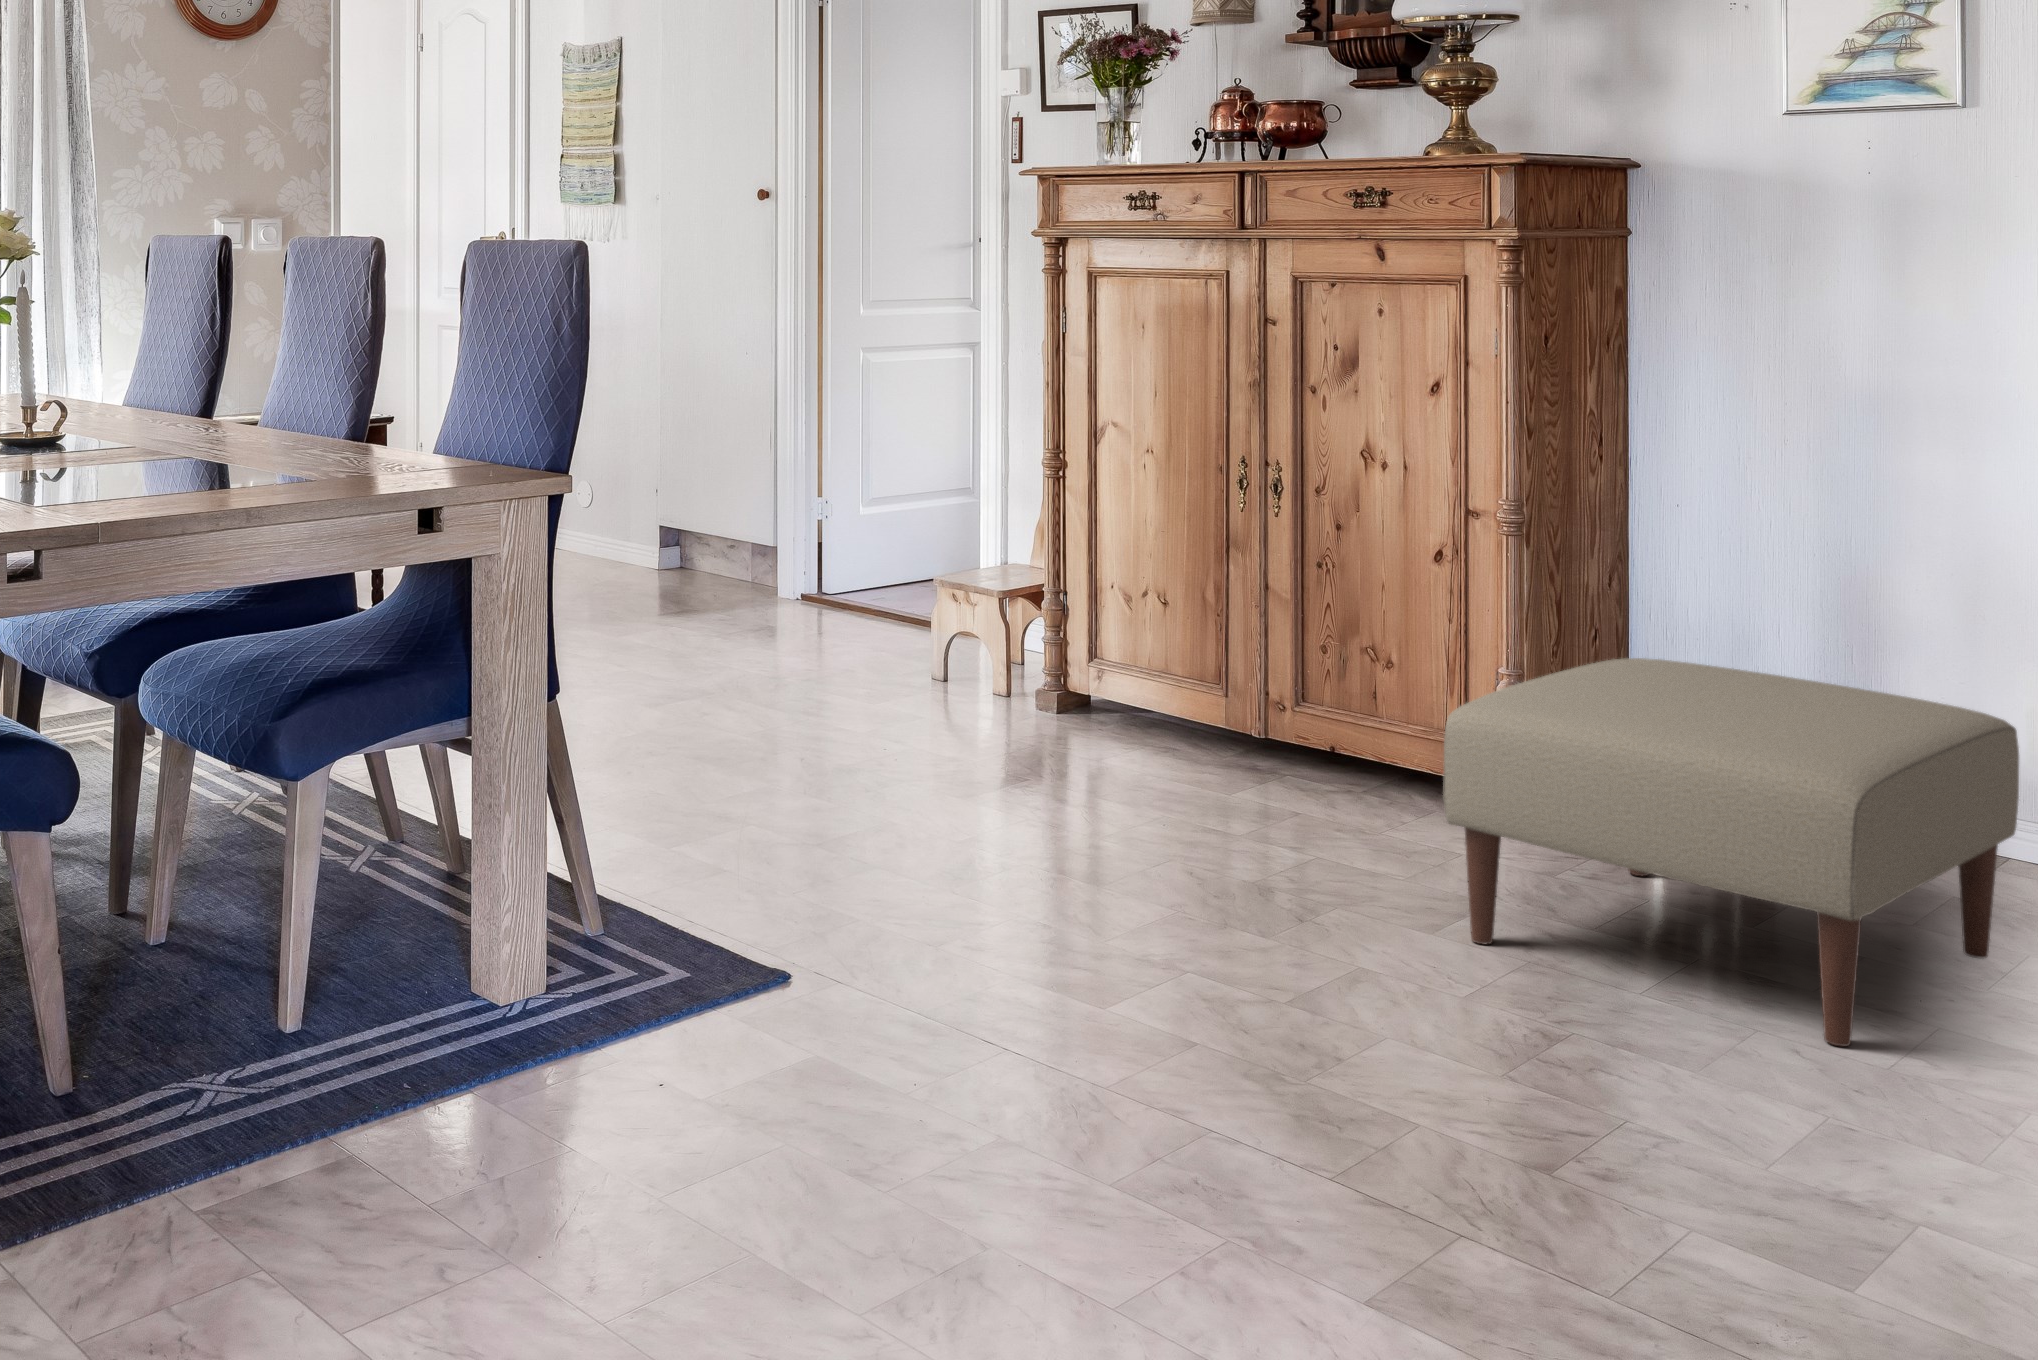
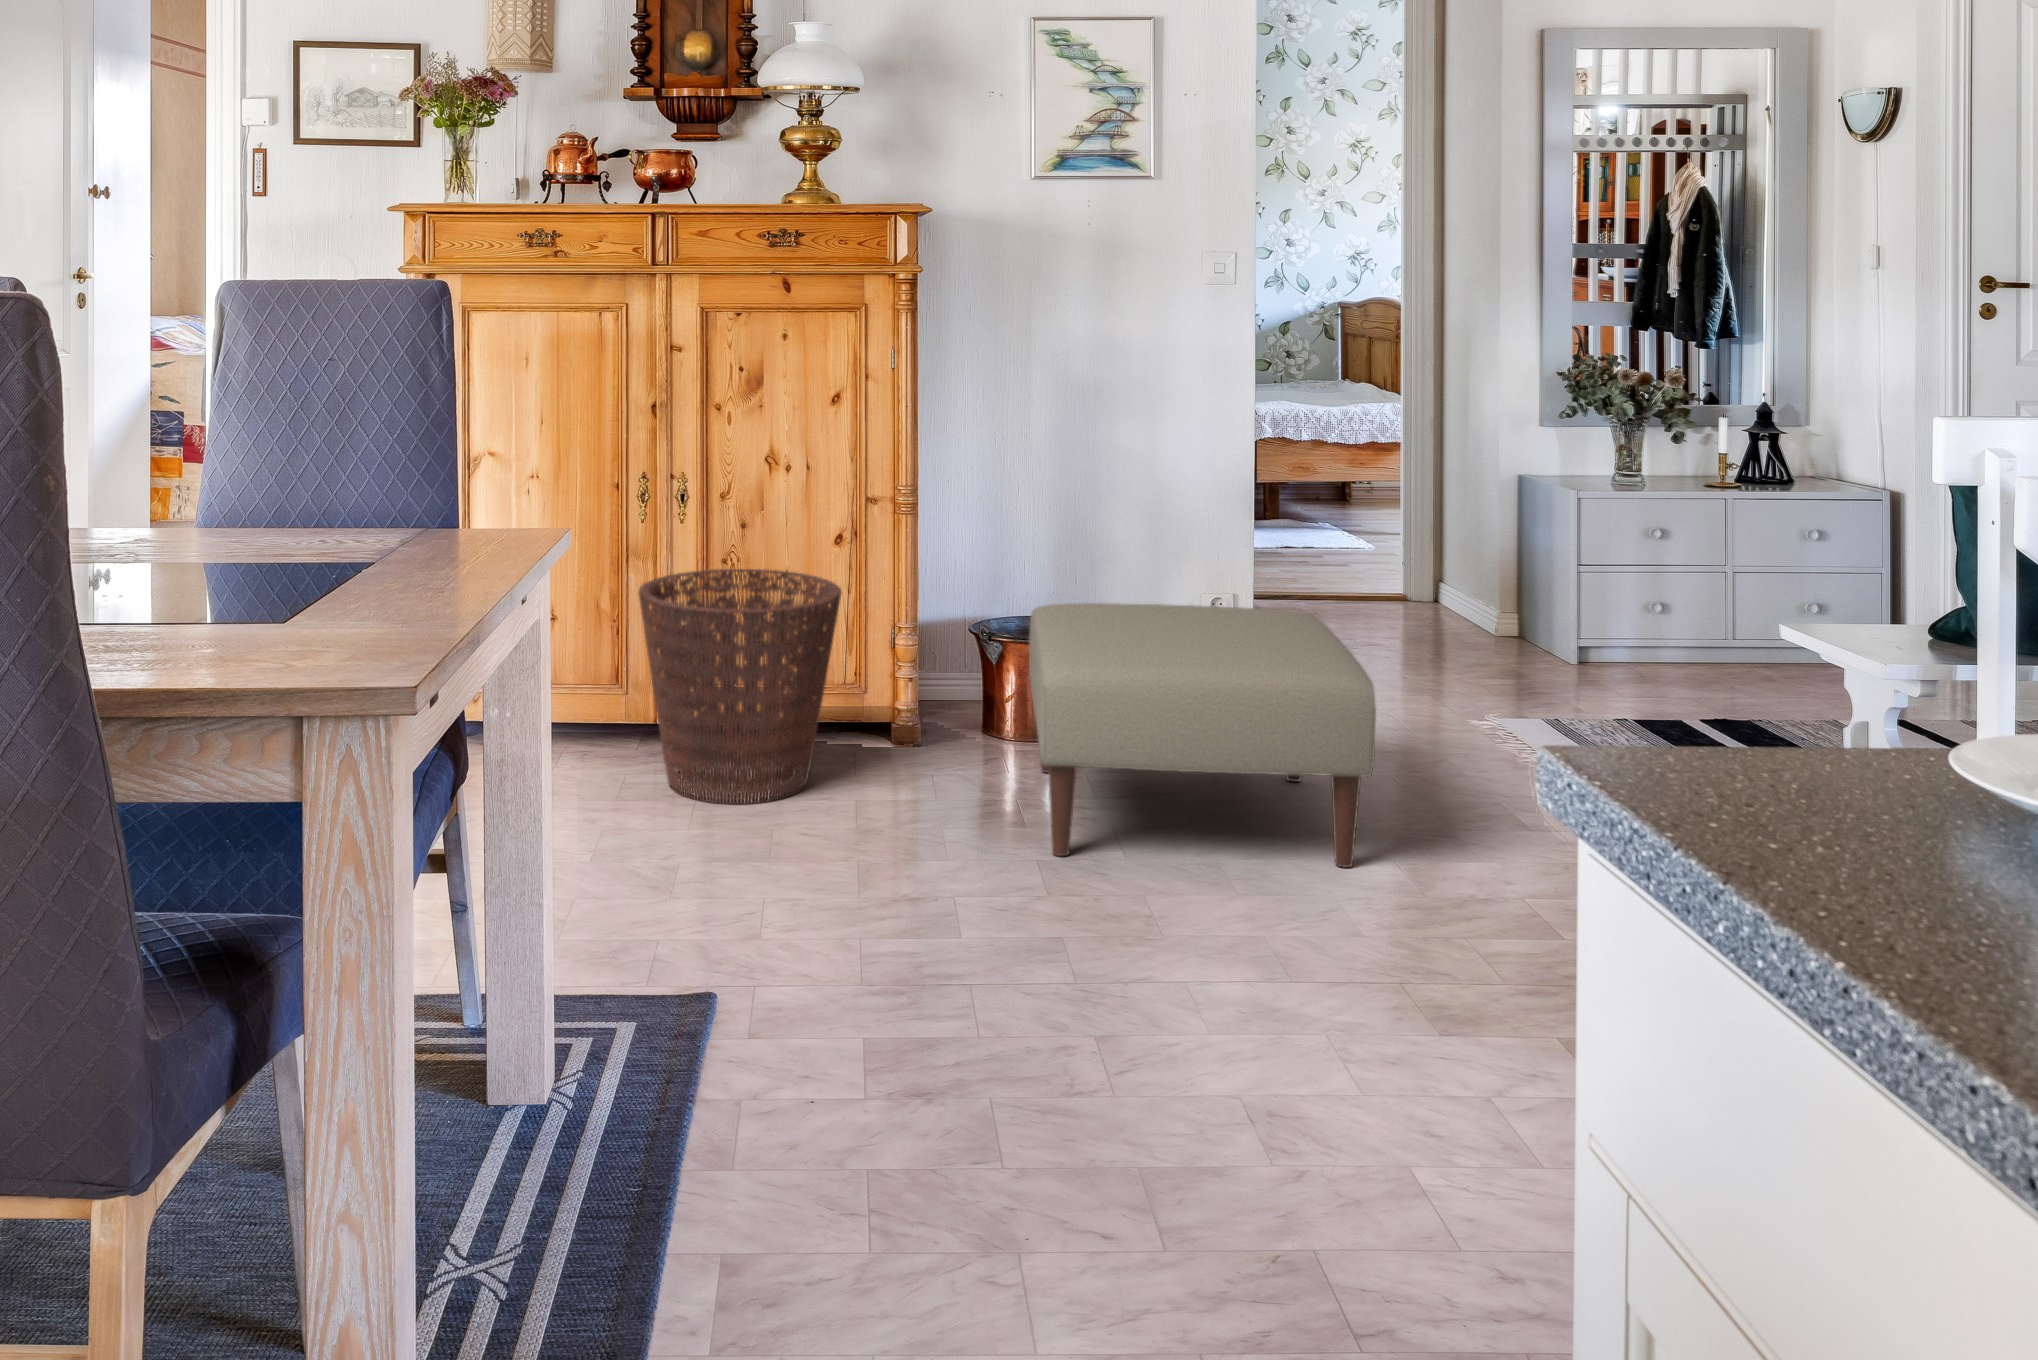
basket: none [1151,571,1385,830] -> present [638,569,841,804]

